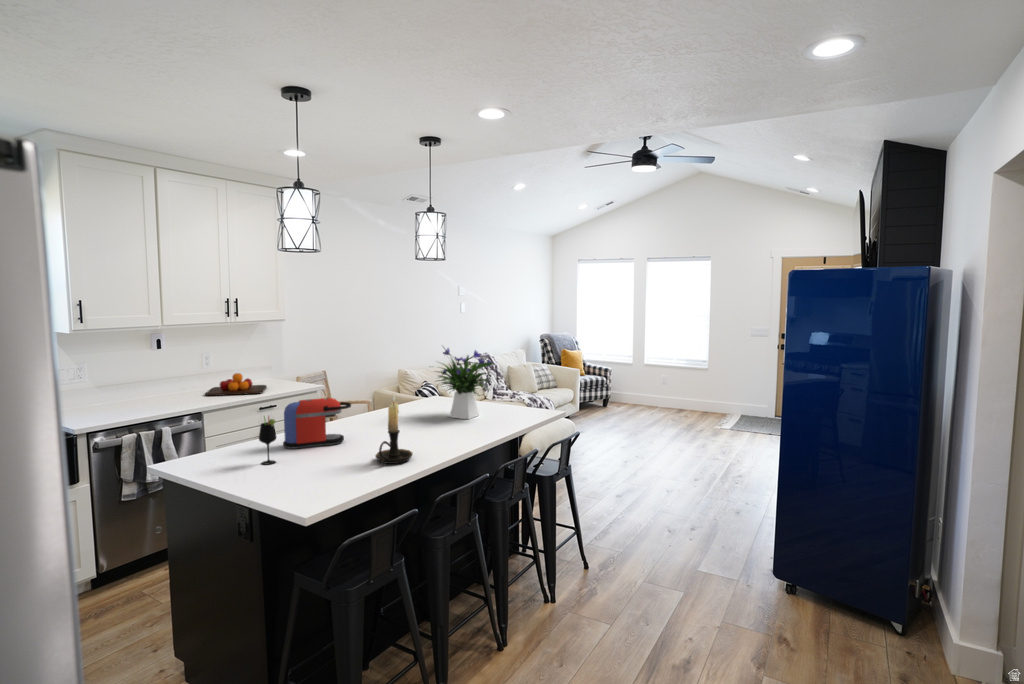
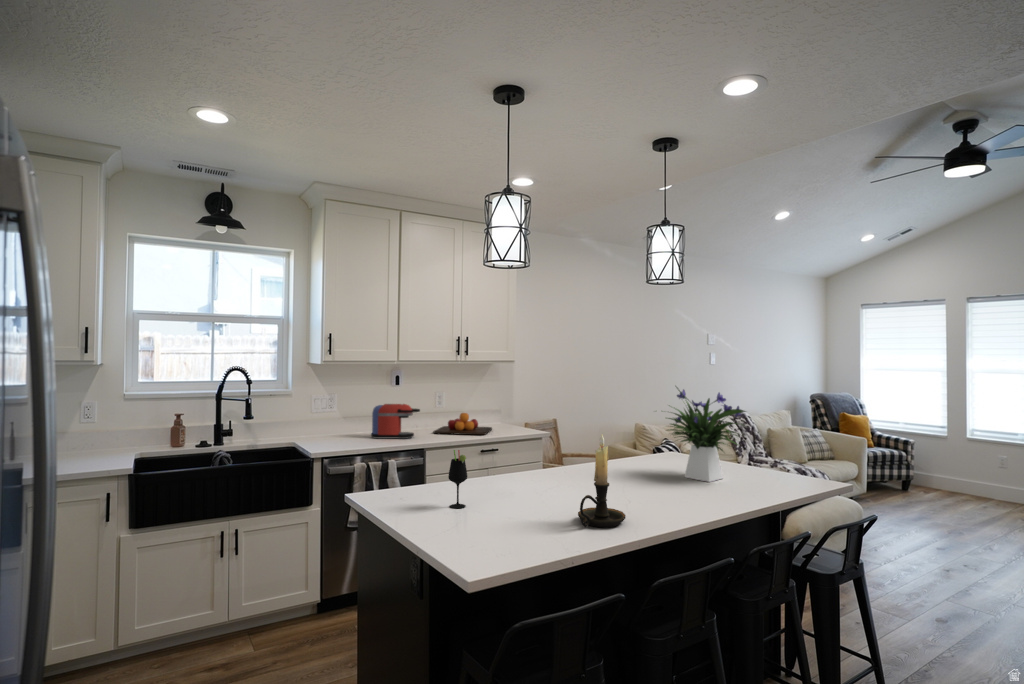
coffee maker: present [283,398,351,449] -> present [371,404,420,439]

